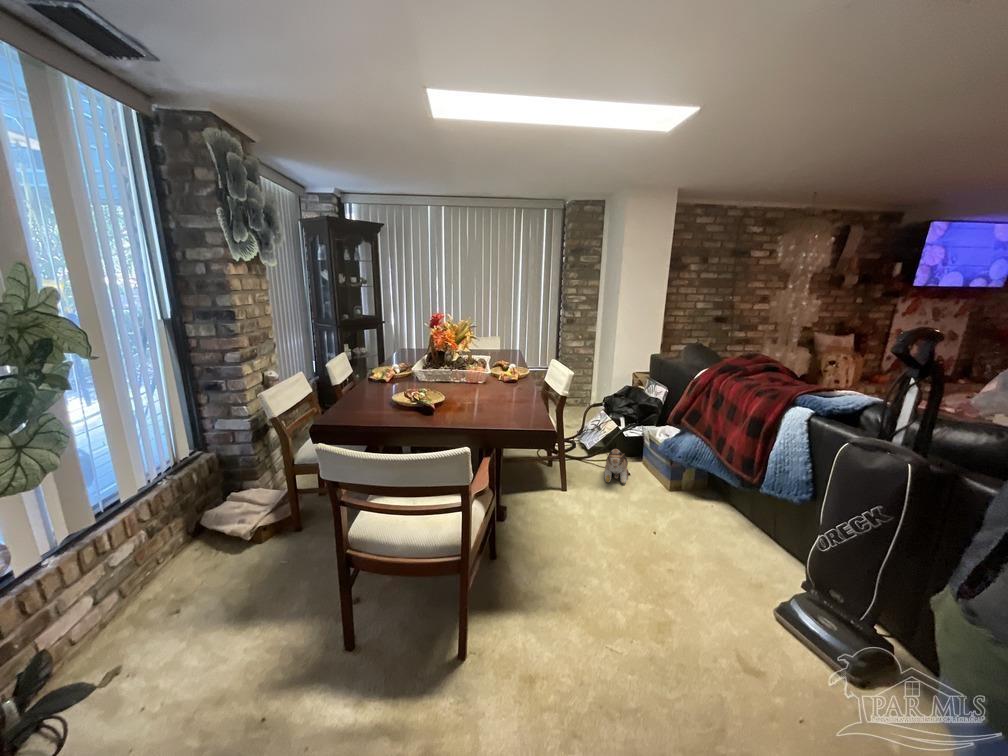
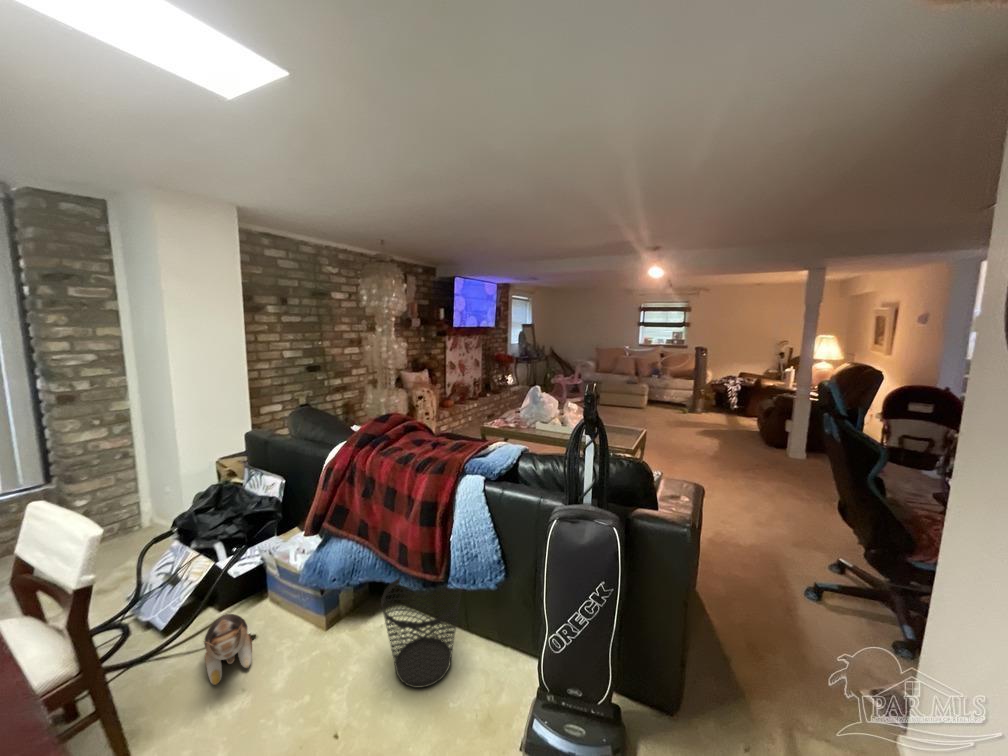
wastebasket: none [703,470,770,548] -> present [381,578,461,688]

